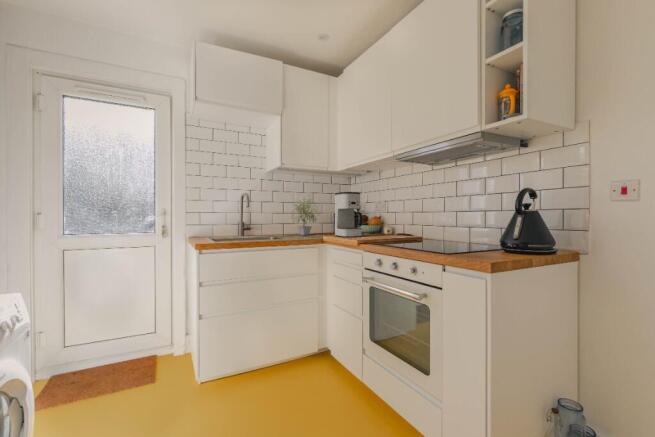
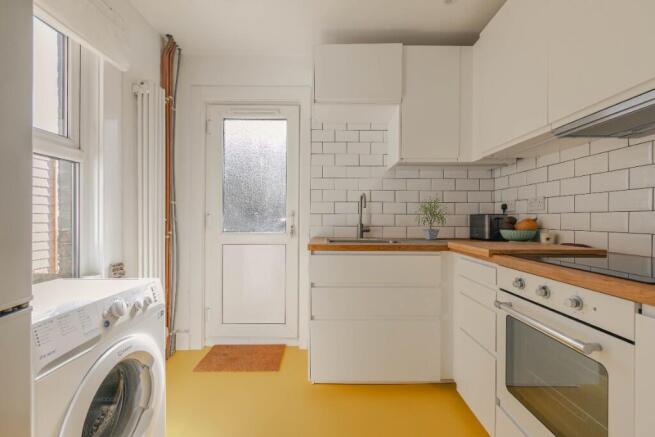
coffee maker: present [335,192,363,237] -> none [467,187,507,244]

